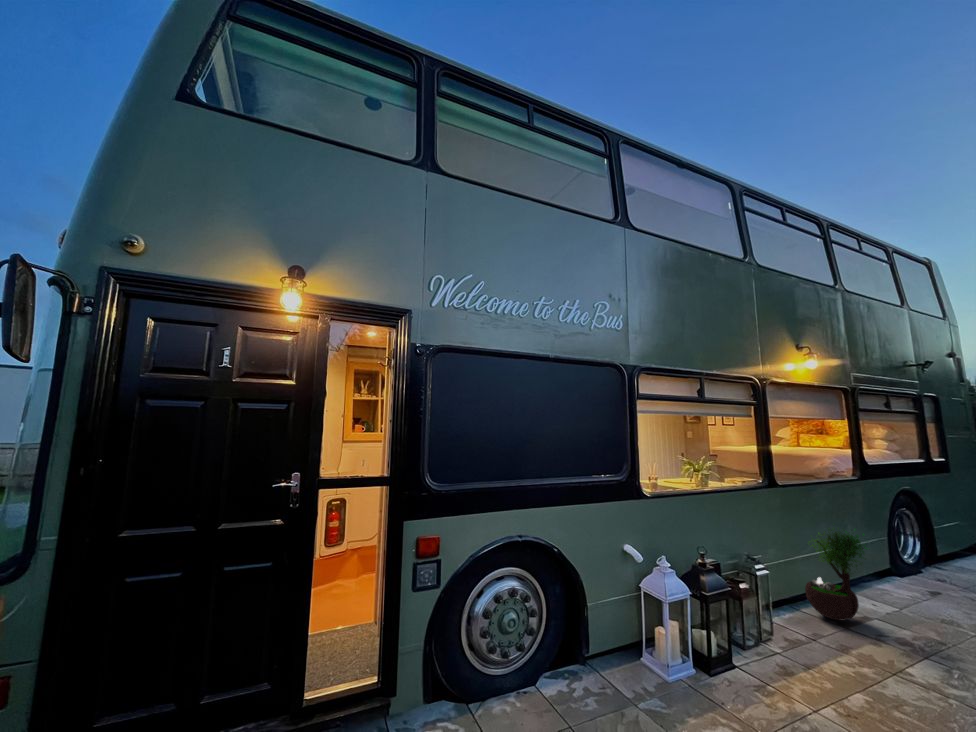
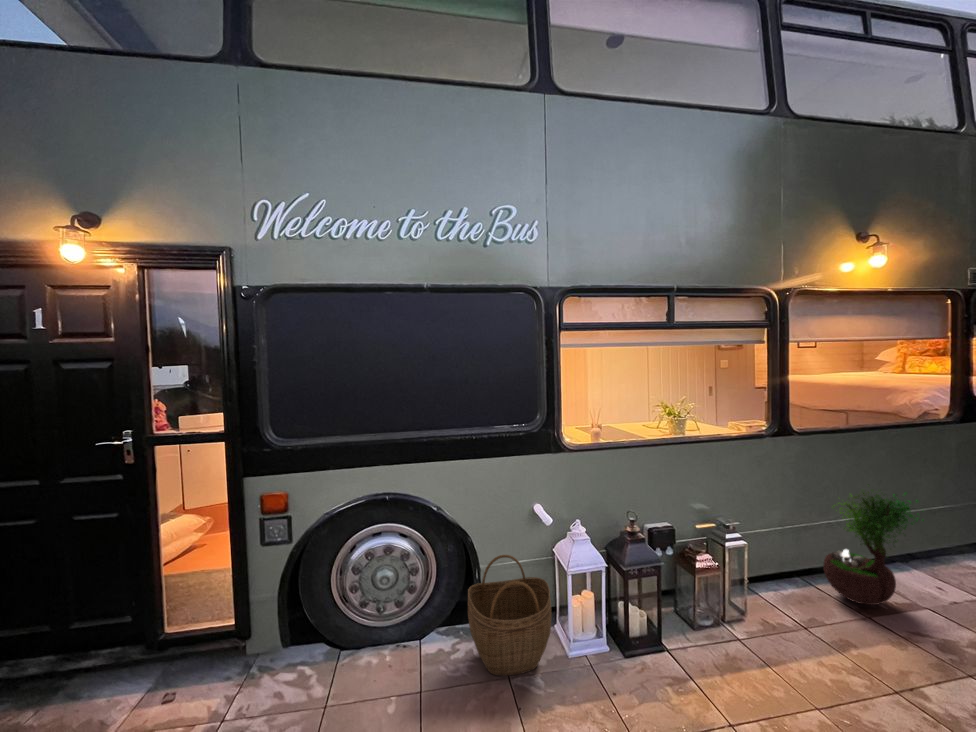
woven basket: none [587,591,663,704] -> present [468,555,552,676]

